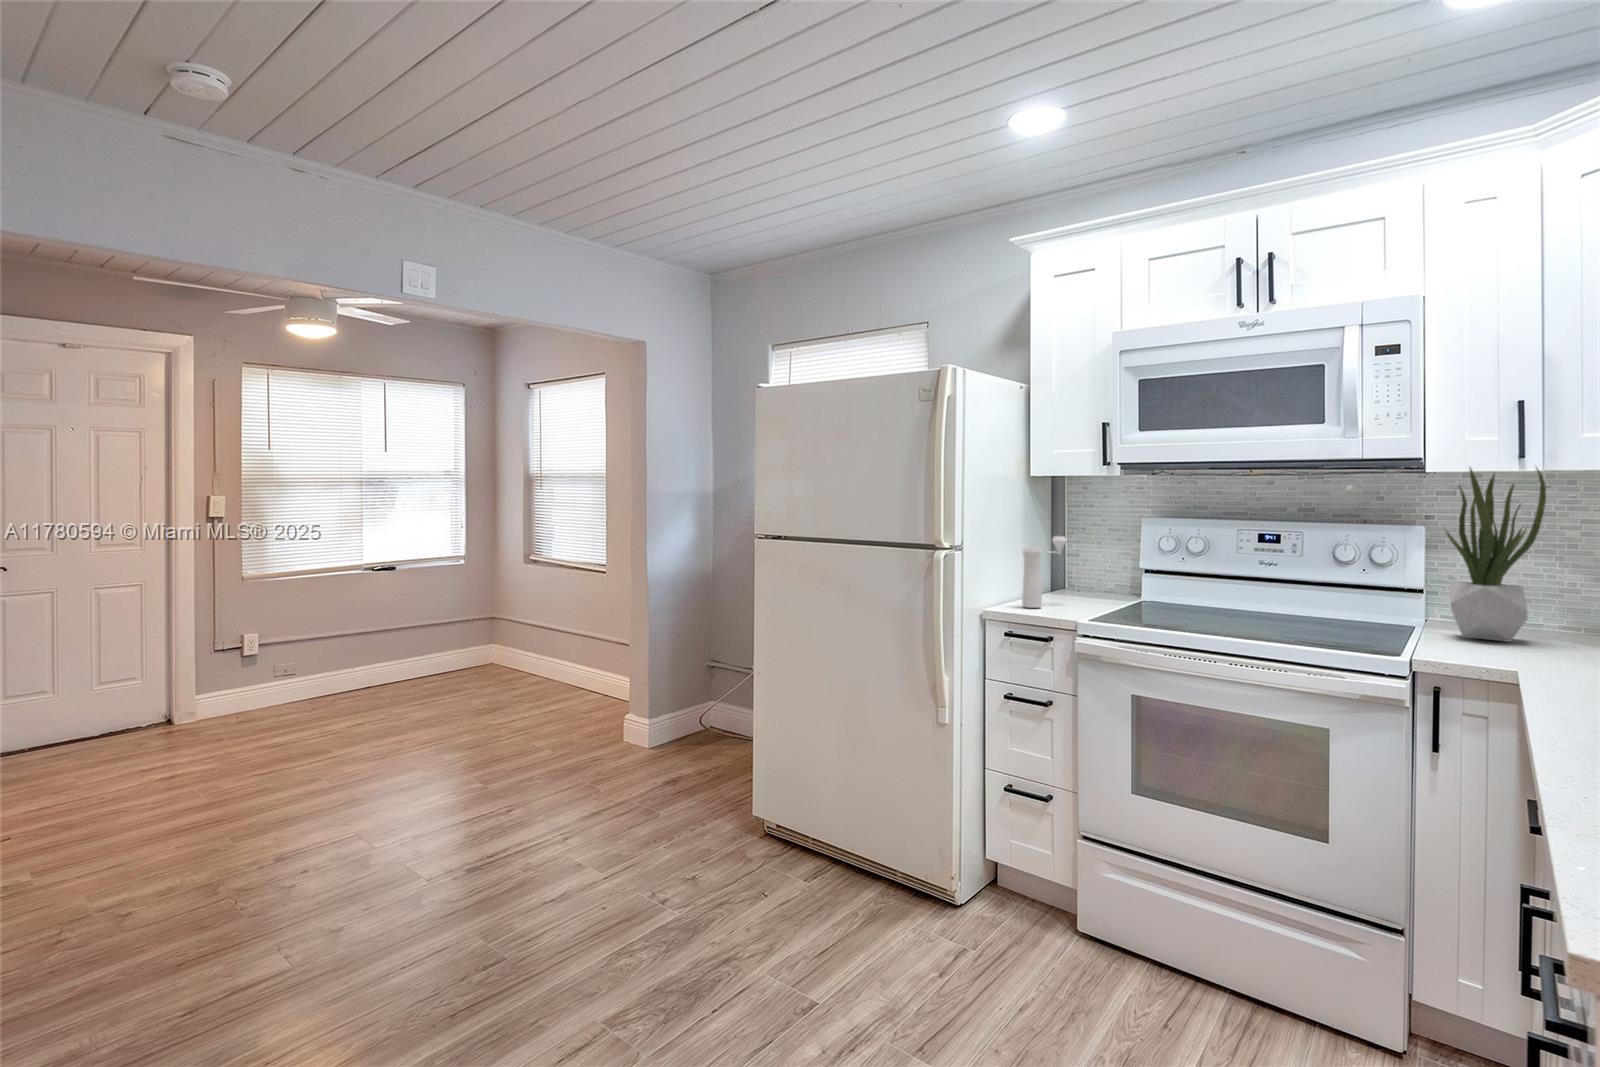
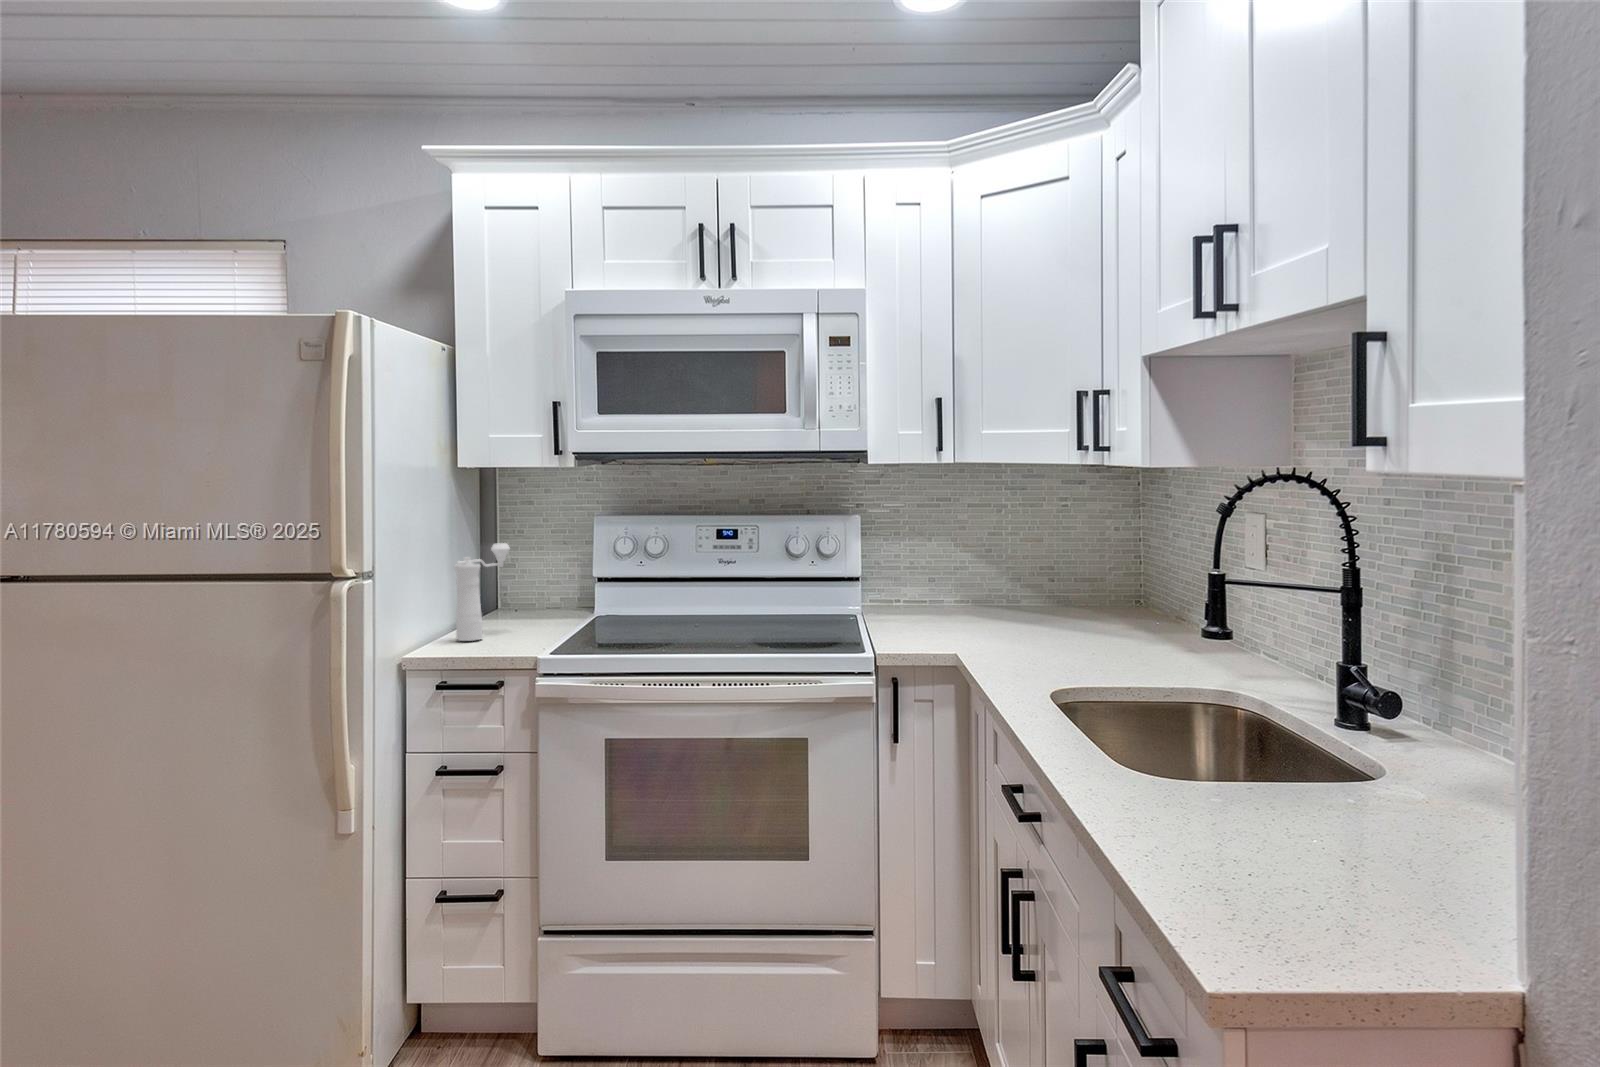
potted plant: present [1445,468,1546,642] -> none [890,467,961,634]

